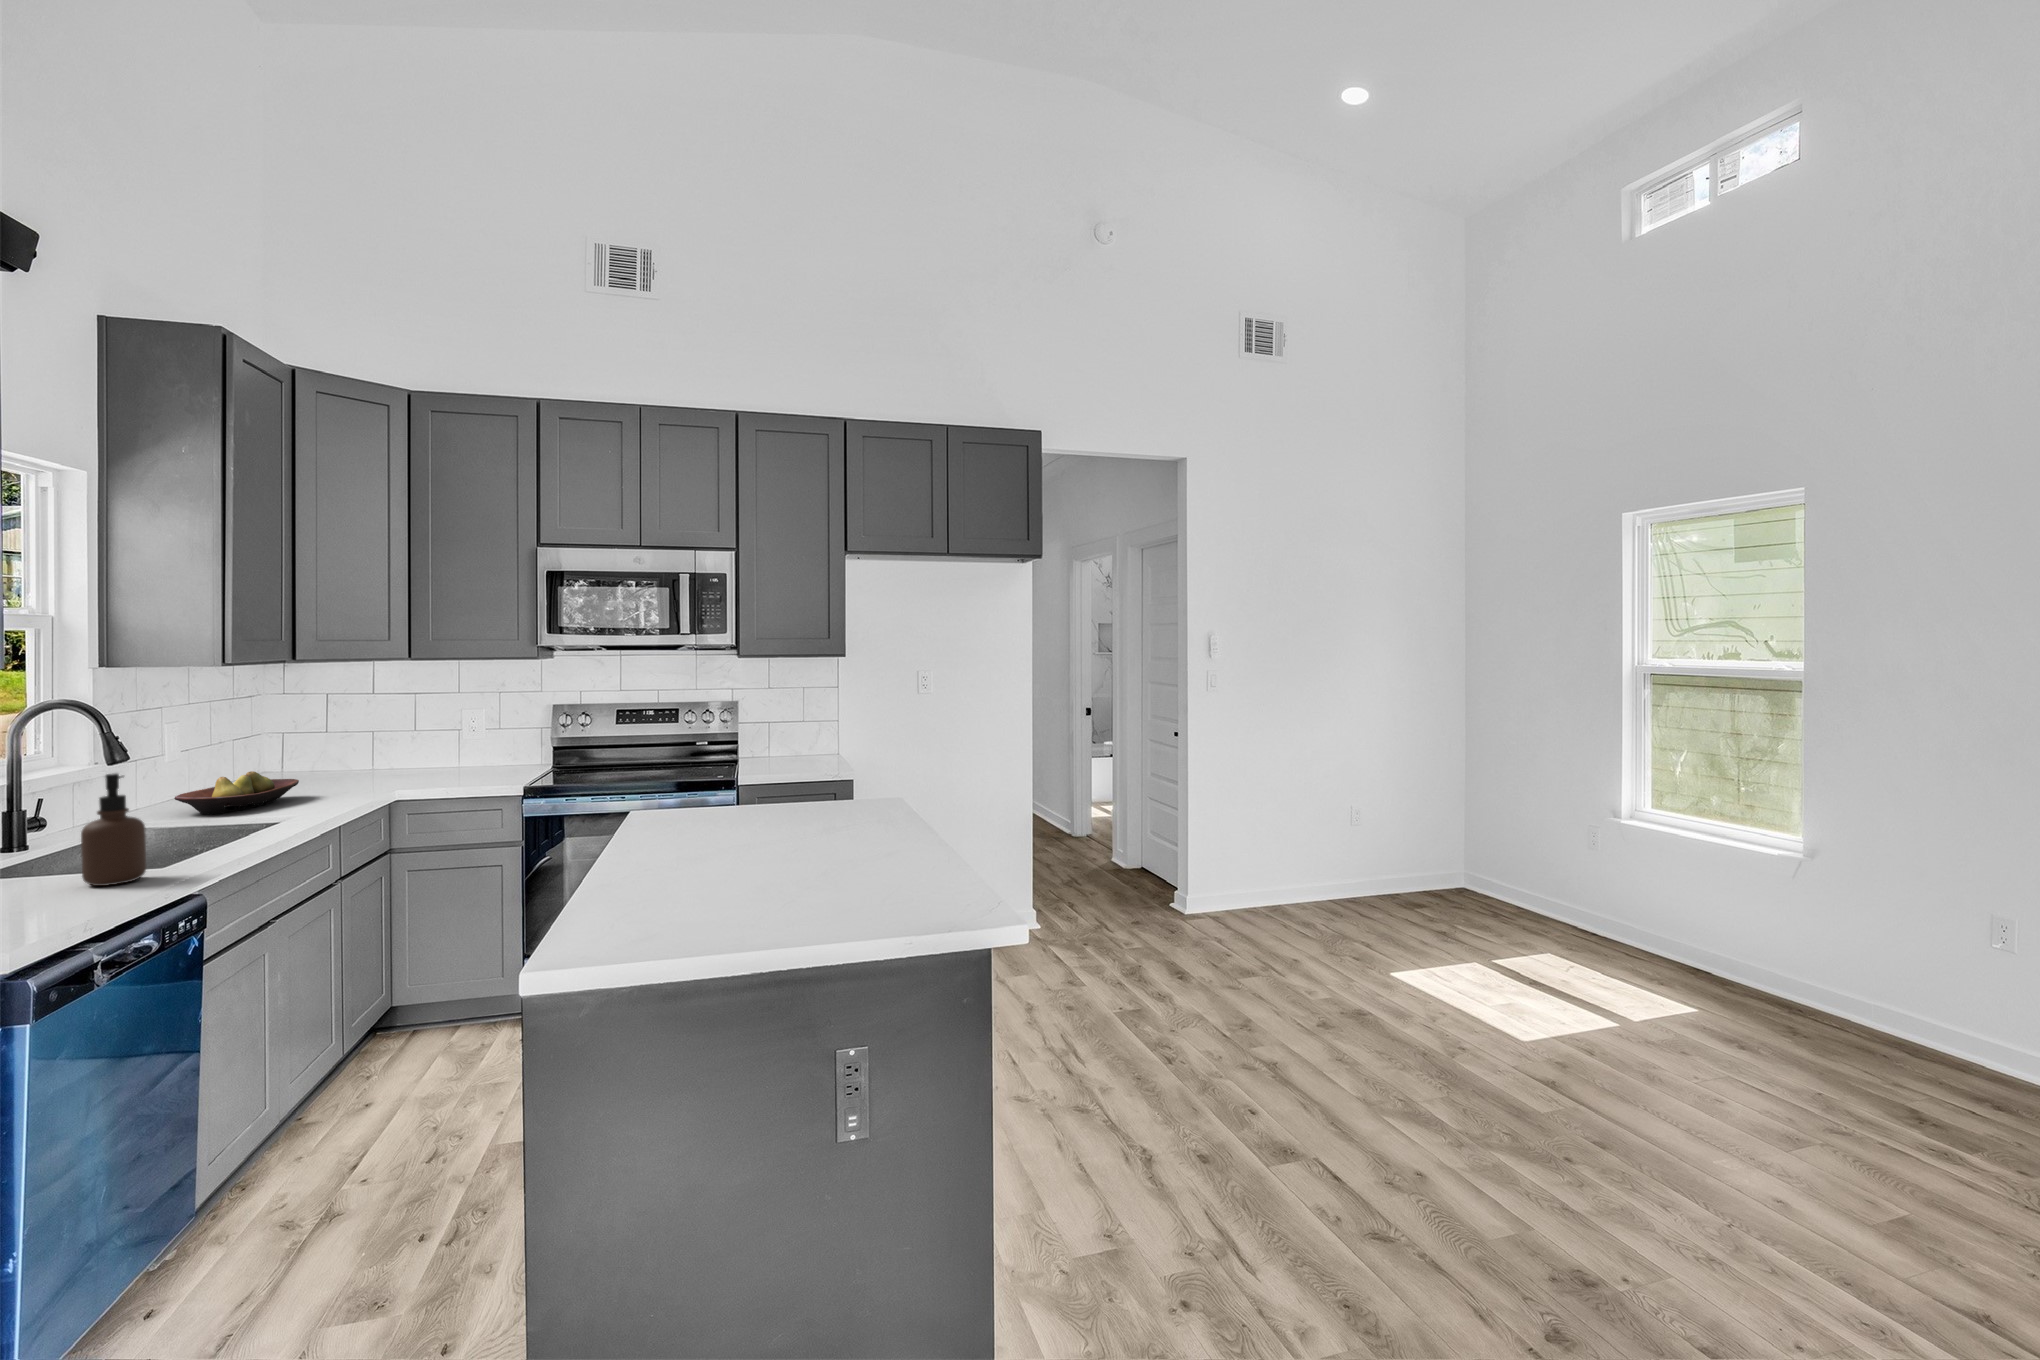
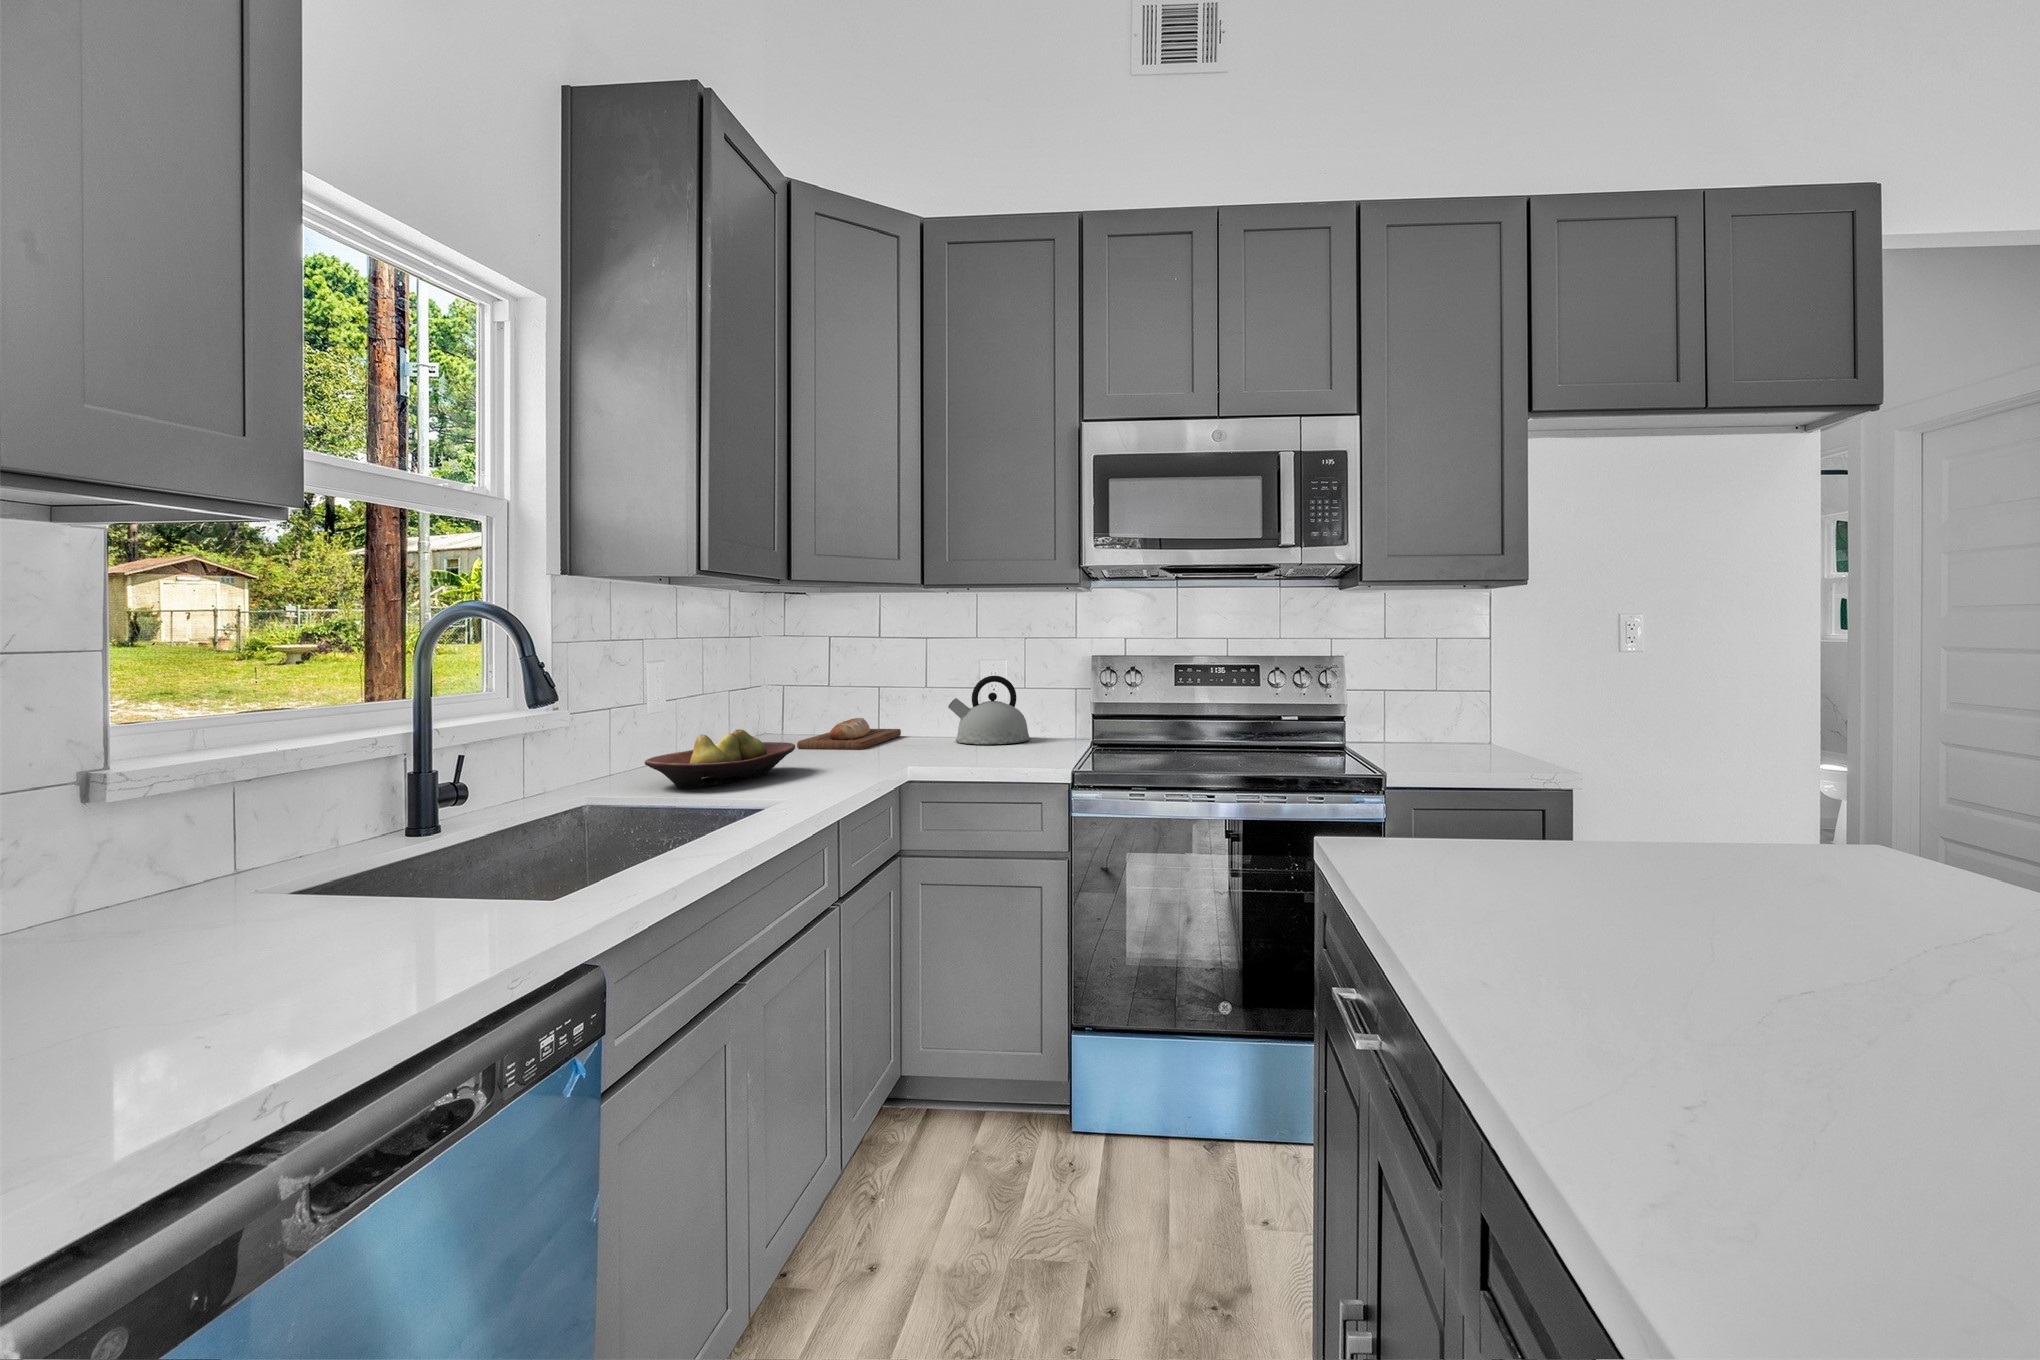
kettle: none [432,721,503,772] -> present [948,676,1030,744]
bread loaf: none [297,756,392,782] -> present [797,718,901,749]
soap dispenser: present [81,773,146,886] -> none [397,708,512,939]

